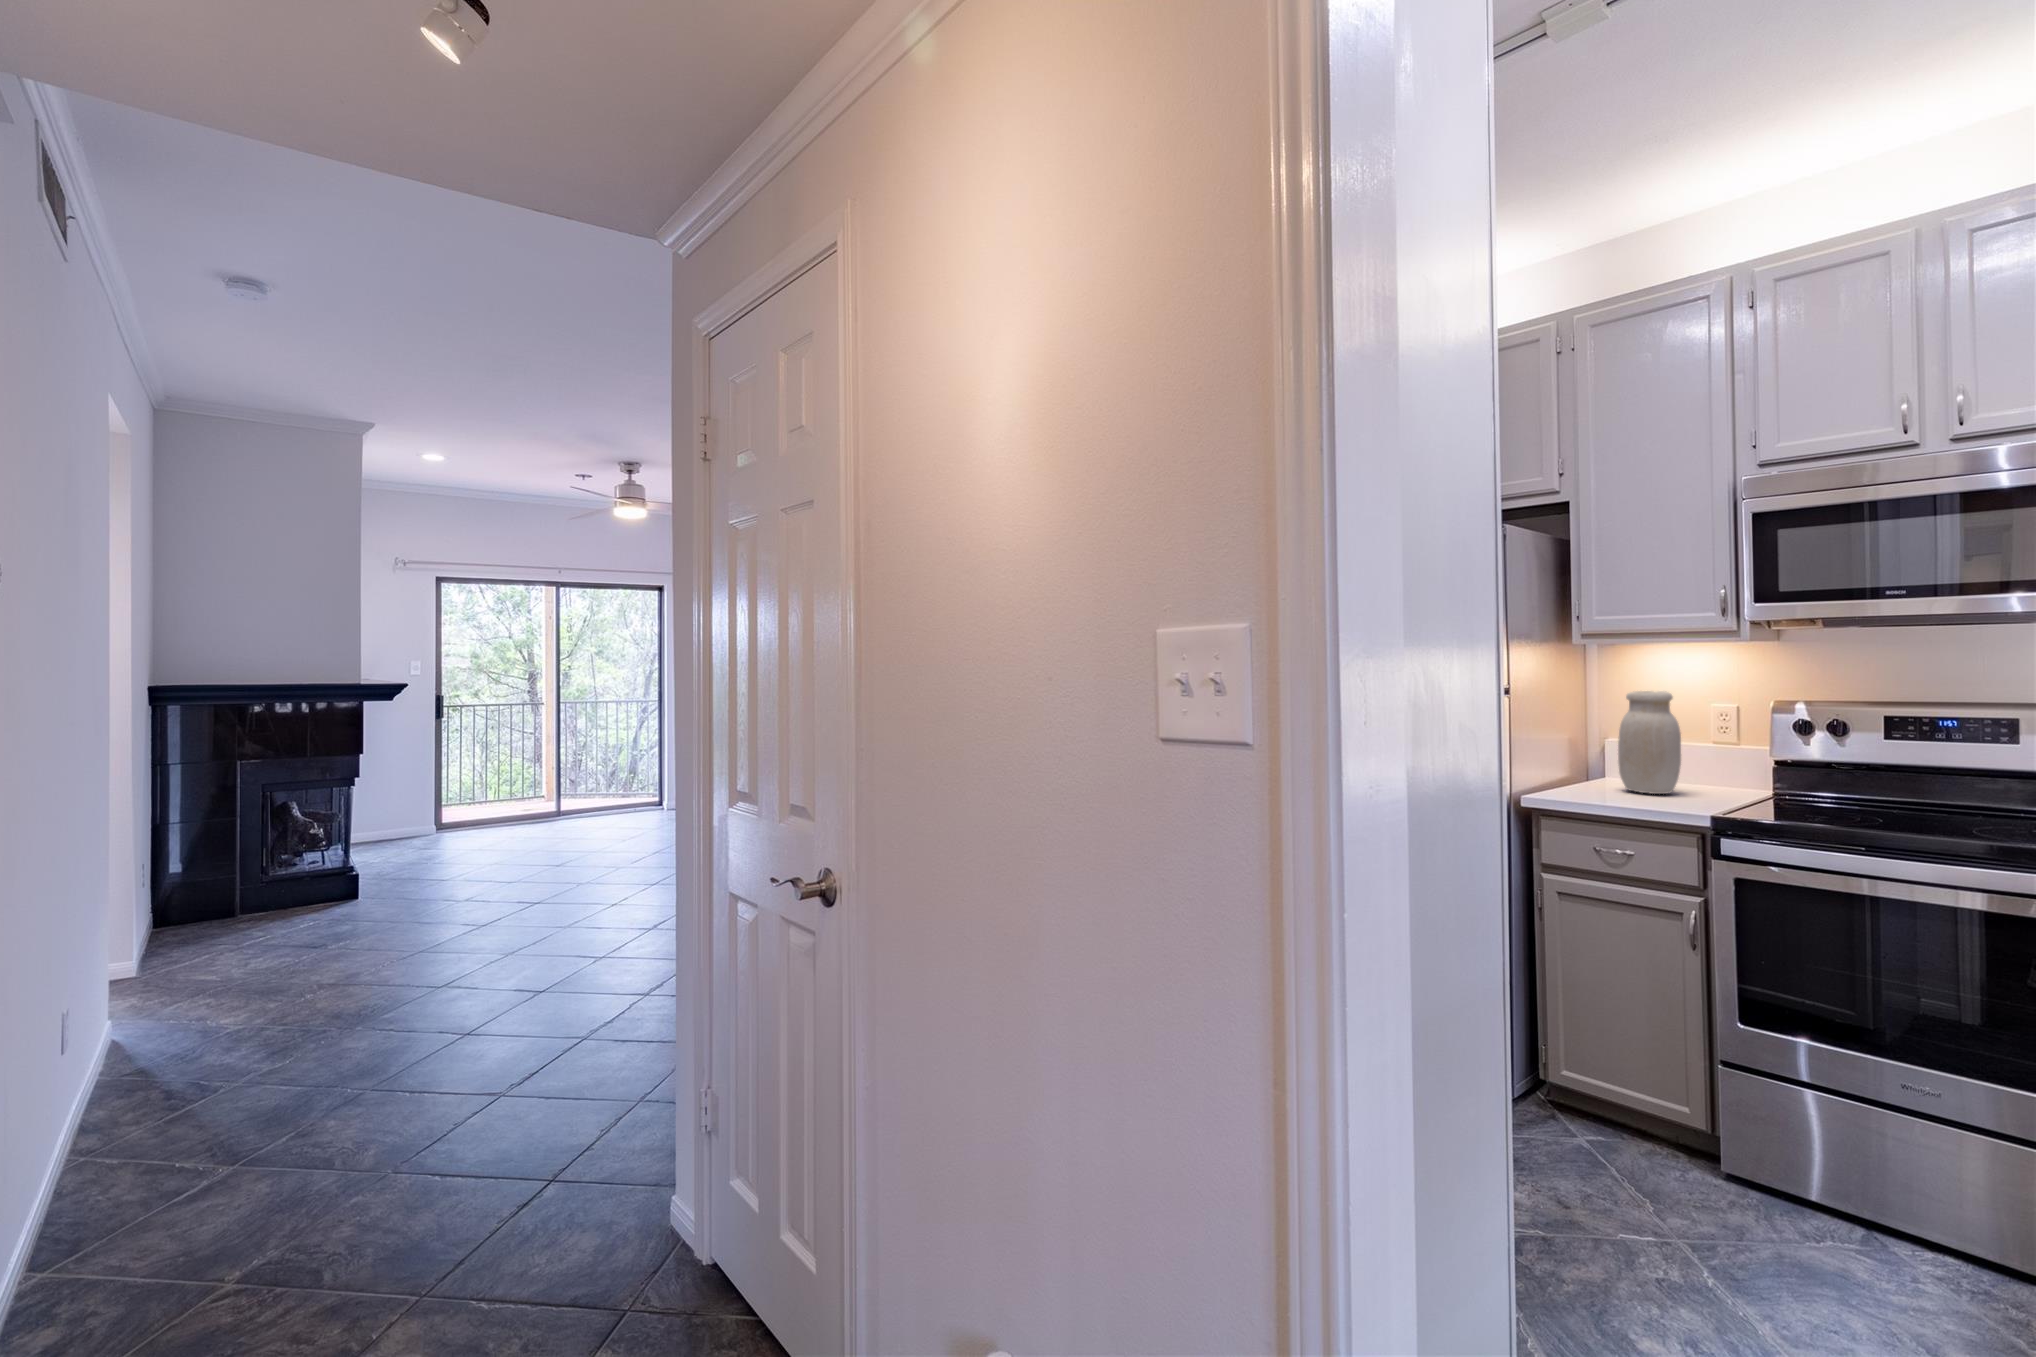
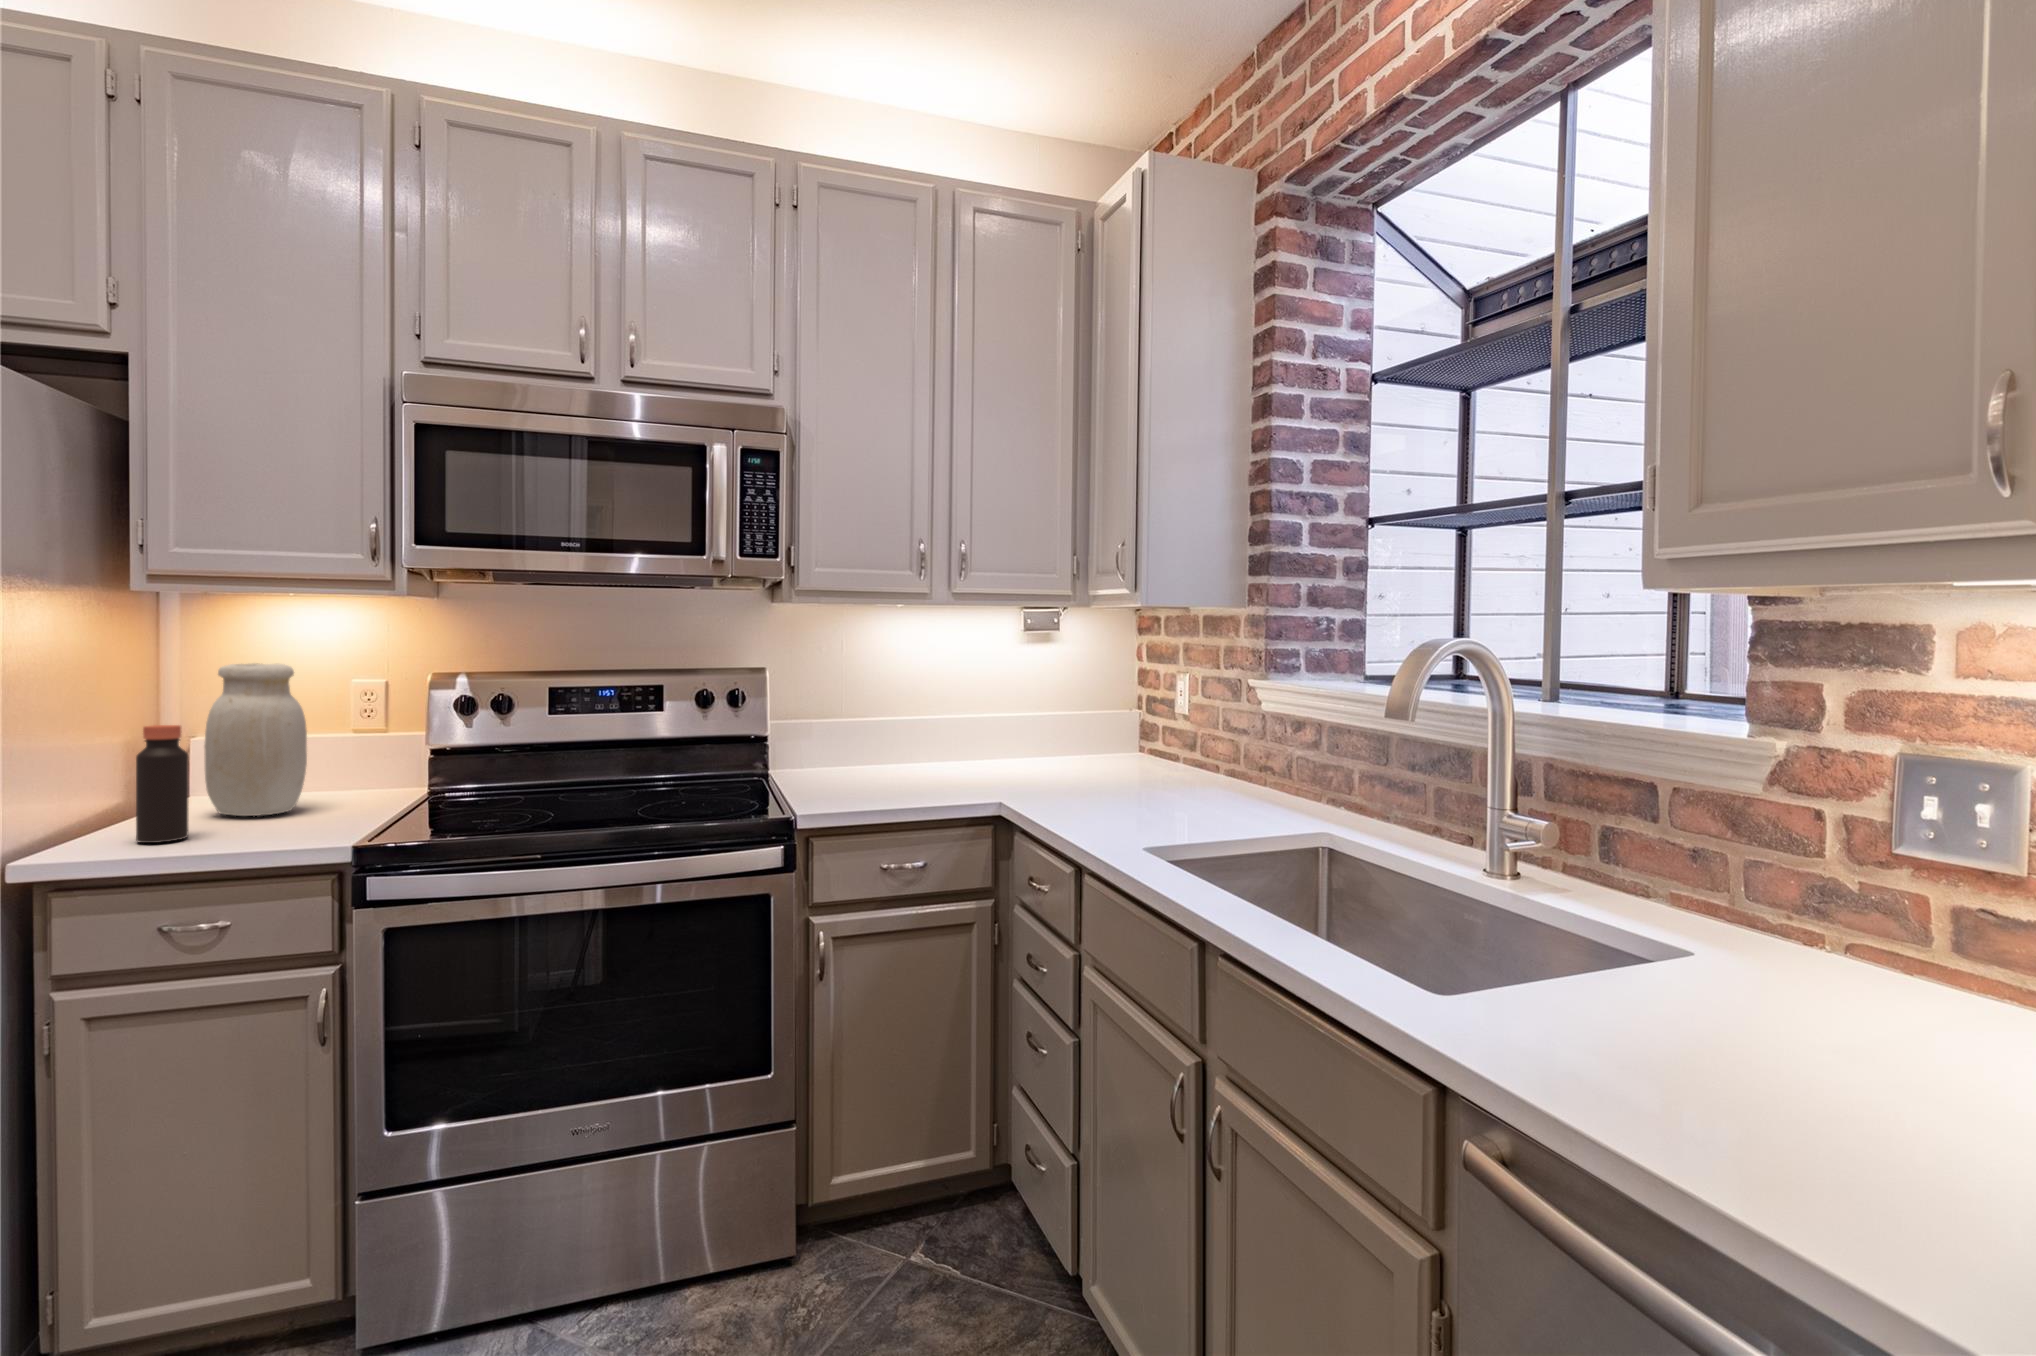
bottle: none [1583,729,1611,800] -> present [136,725,188,843]

